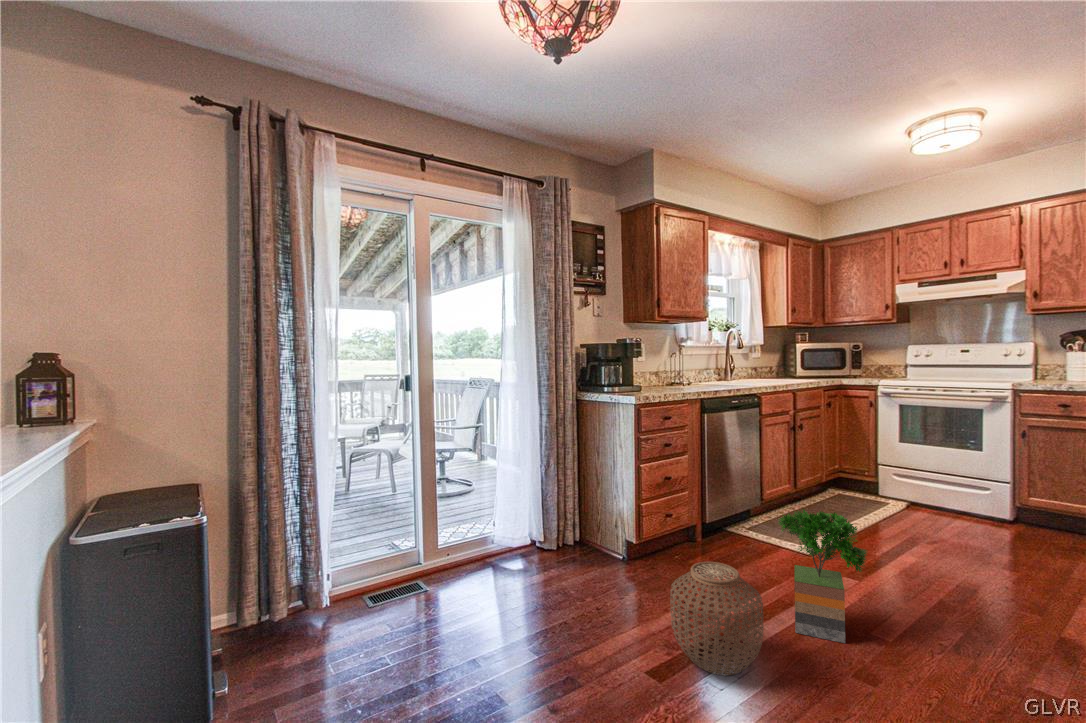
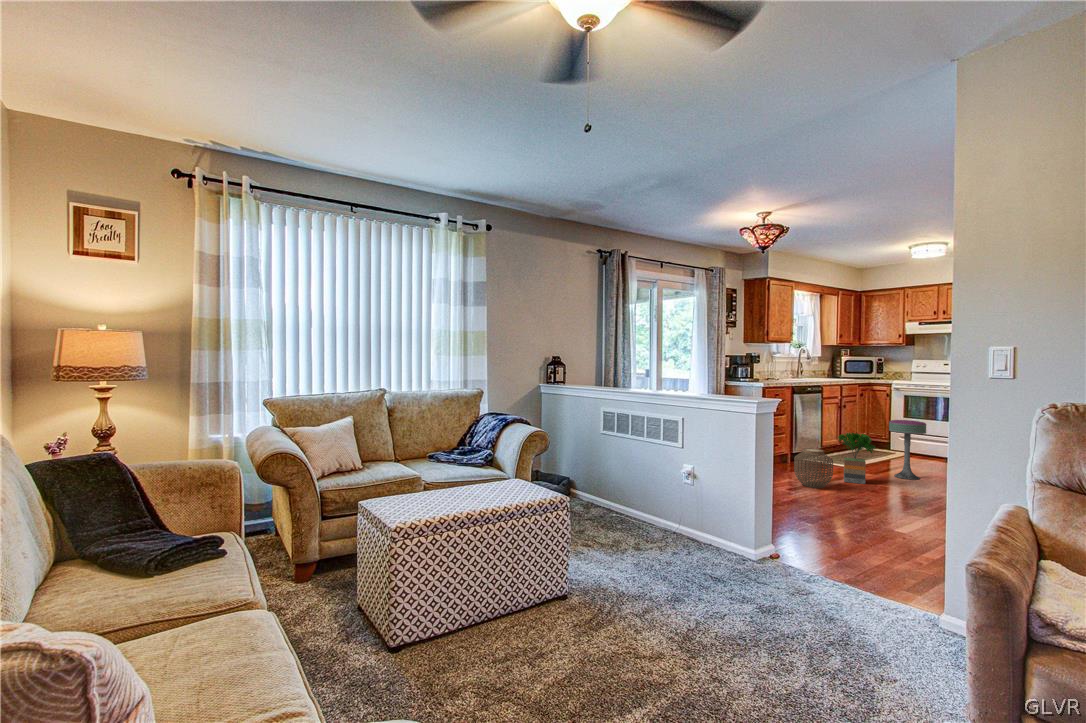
bar stool: none [890,470,977,611] -> present [889,420,926,480]

